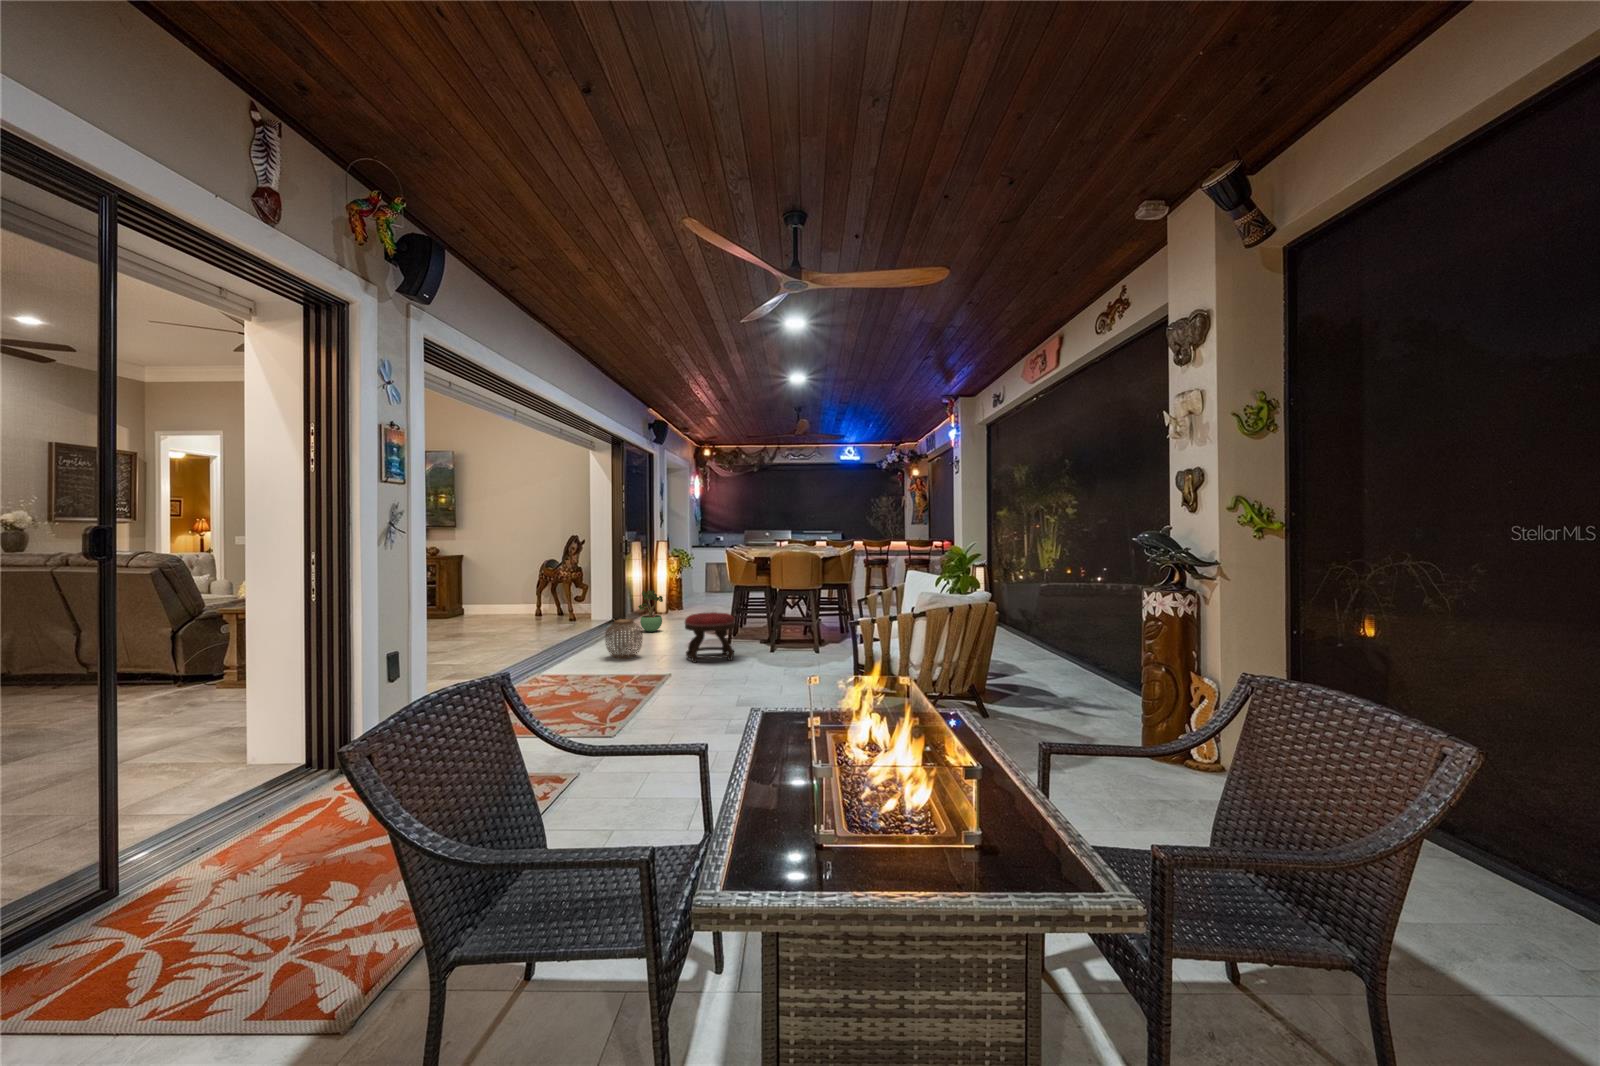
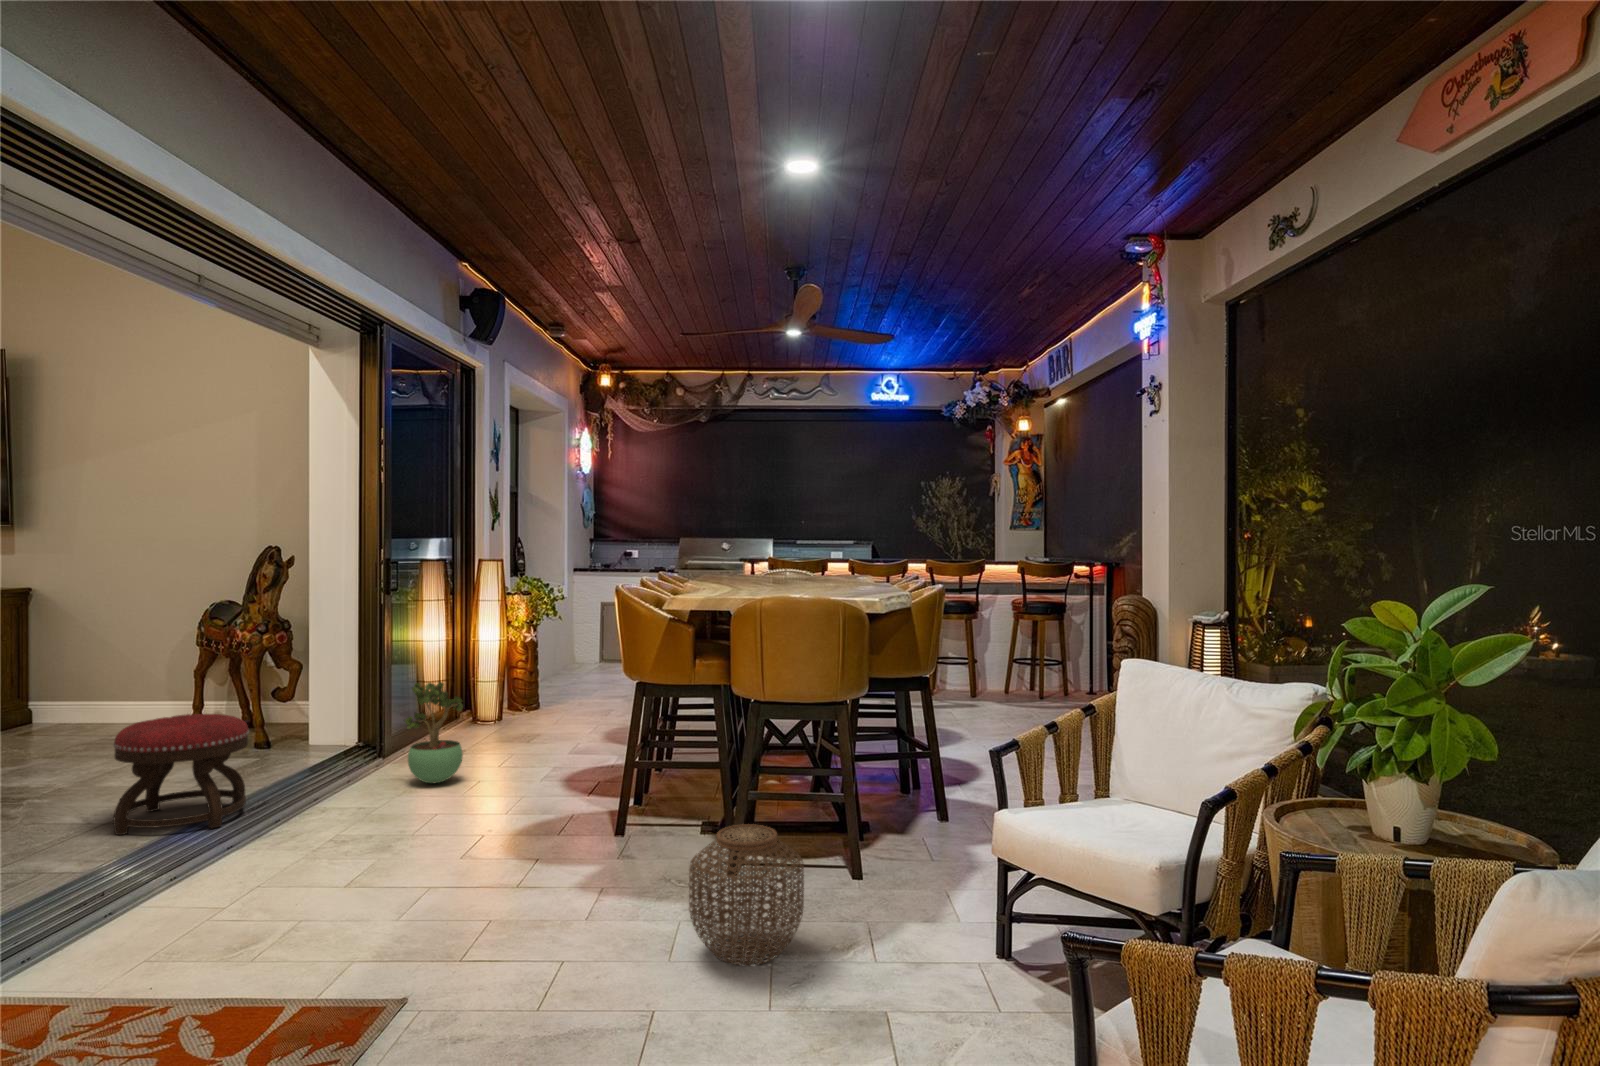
ottoman: present [685,612,735,663] -> present [113,714,249,835]
woven basket: present [605,619,643,659] -> present [689,824,804,965]

